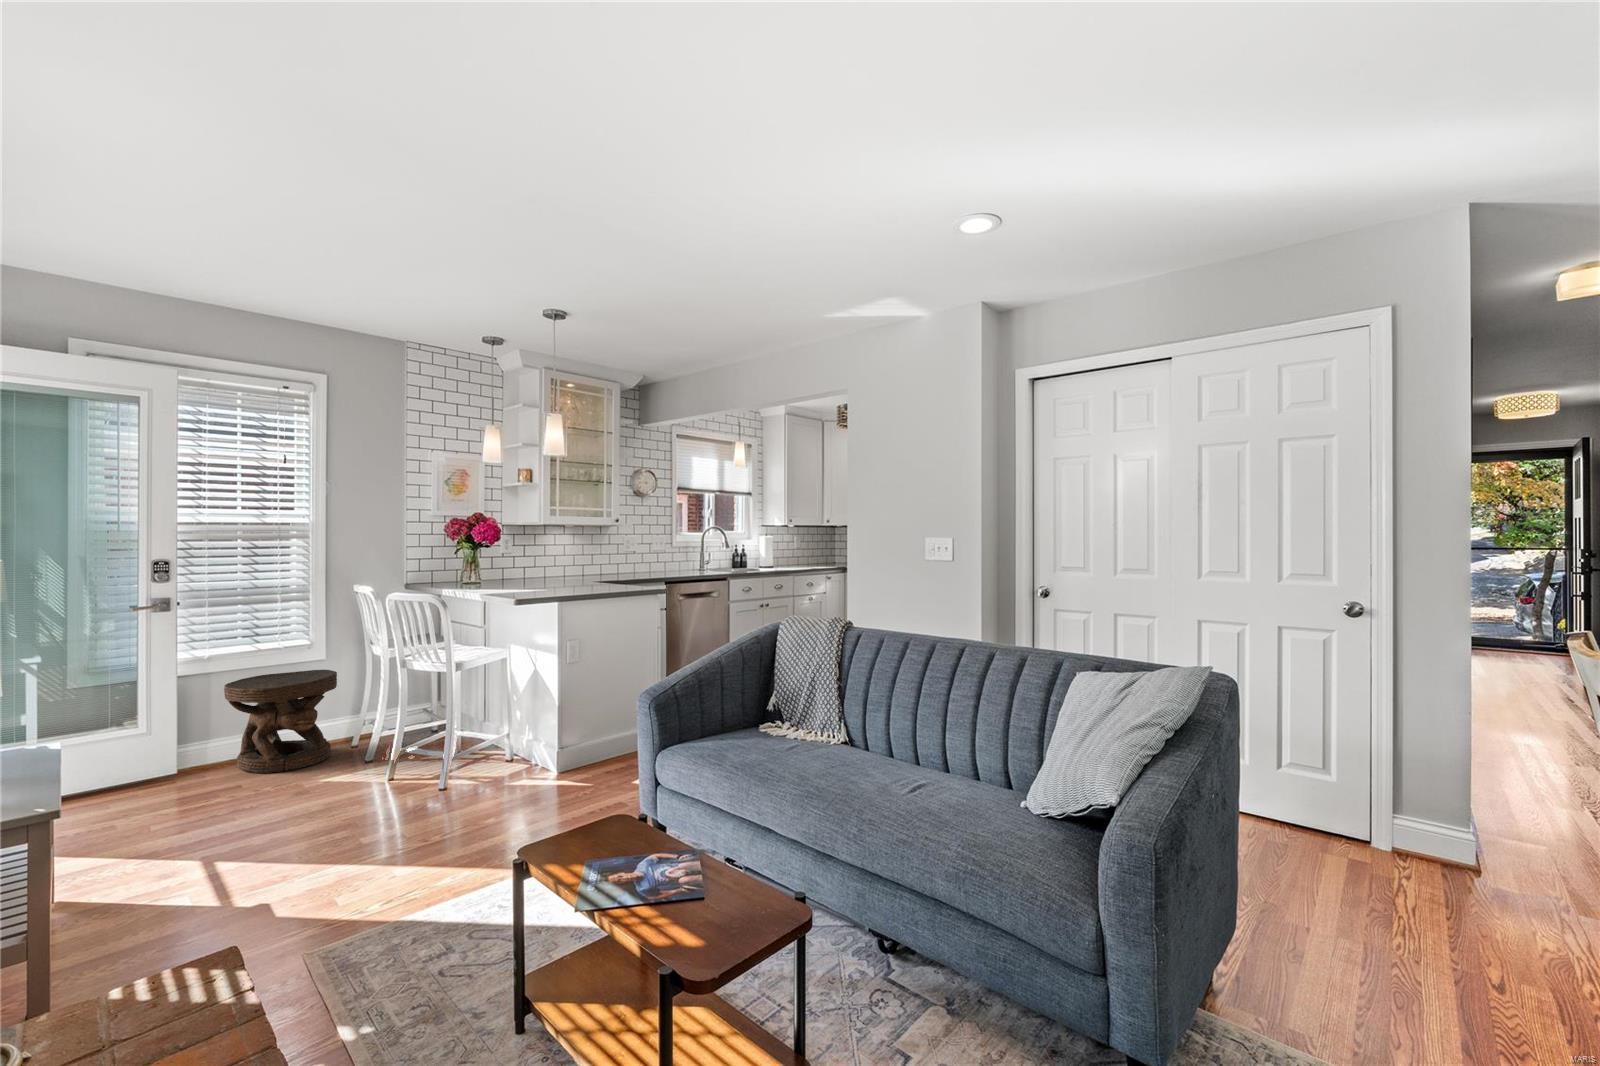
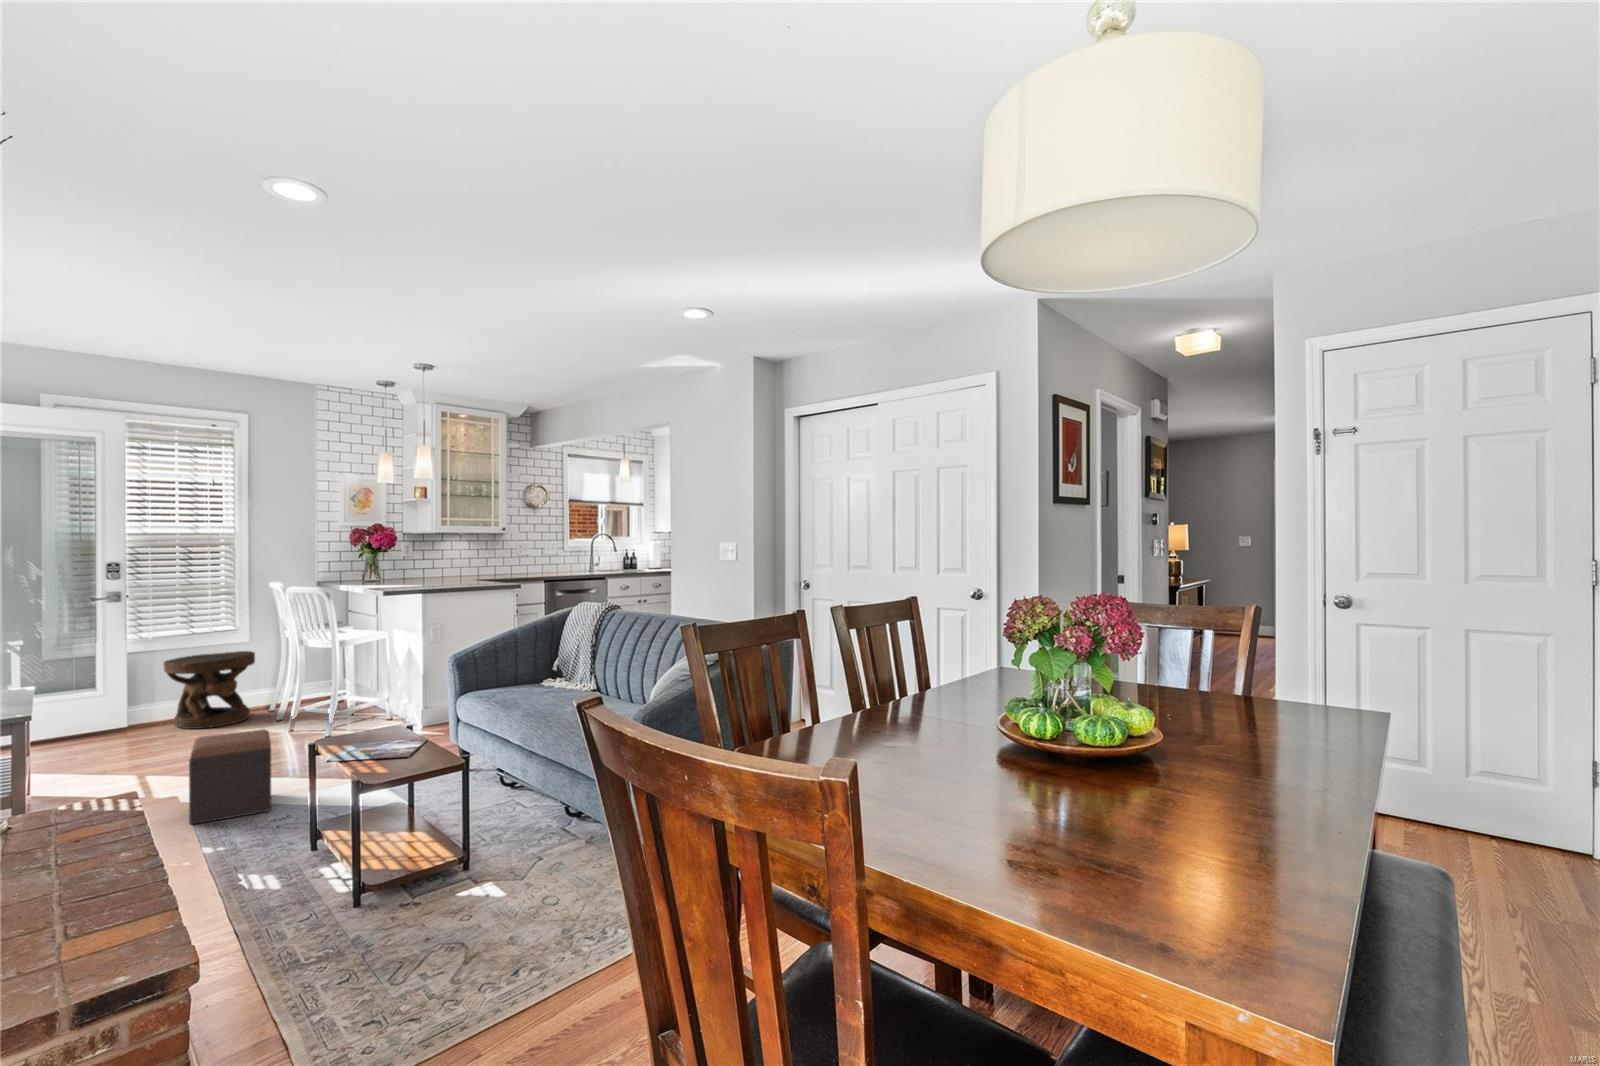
footstool: none [290,805,410,969] -> present [189,729,271,824]

